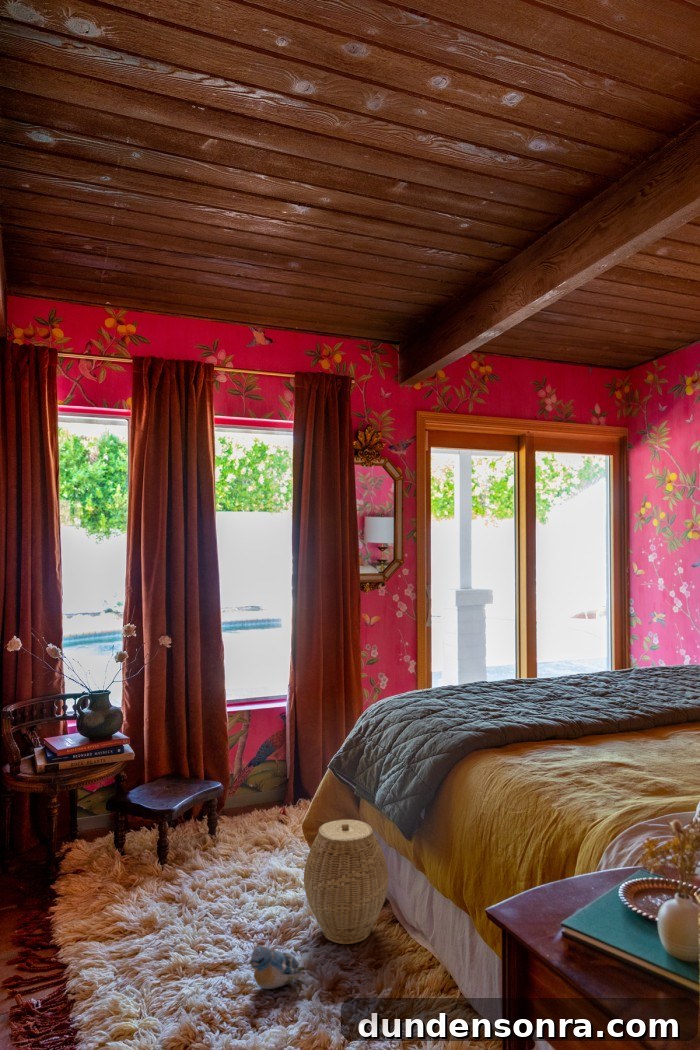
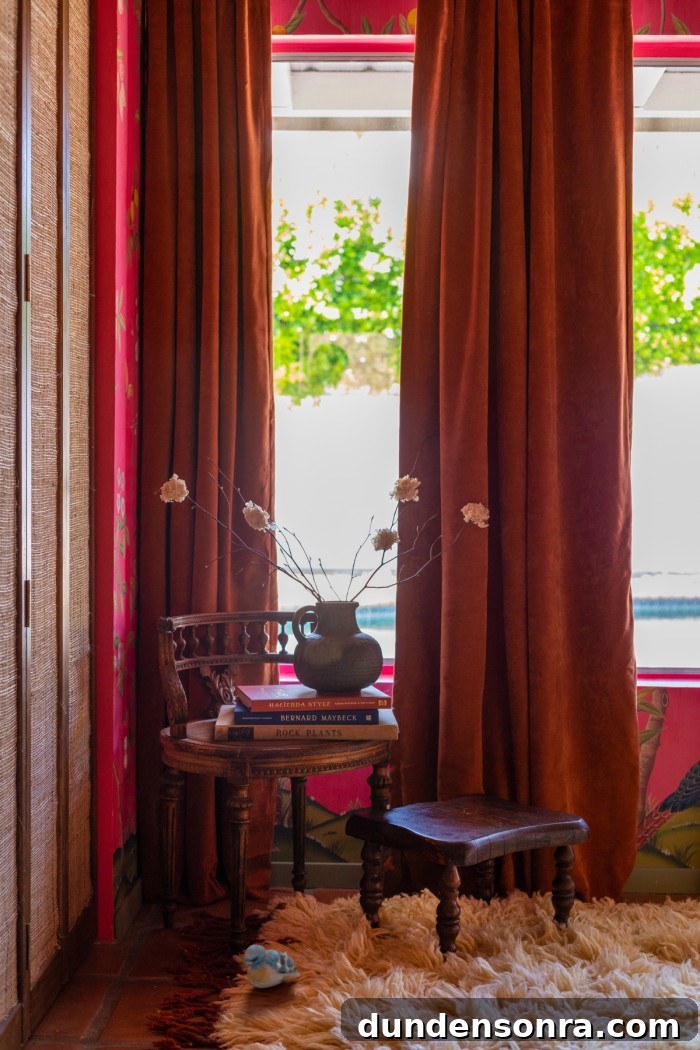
woven basket: present [304,820,388,944] -> none [299,815,388,943]

